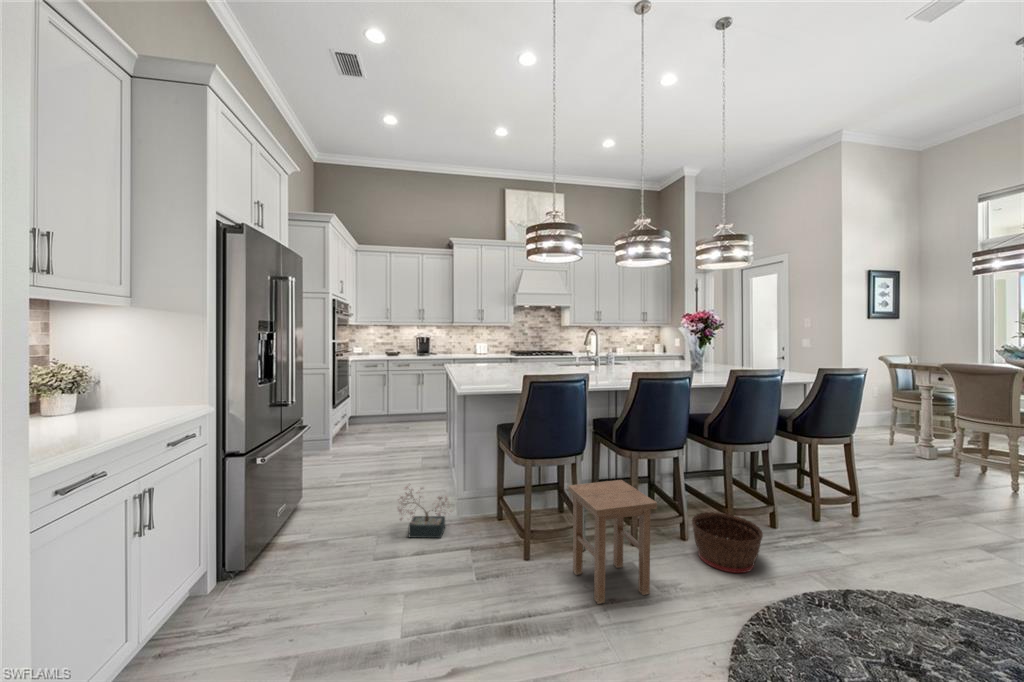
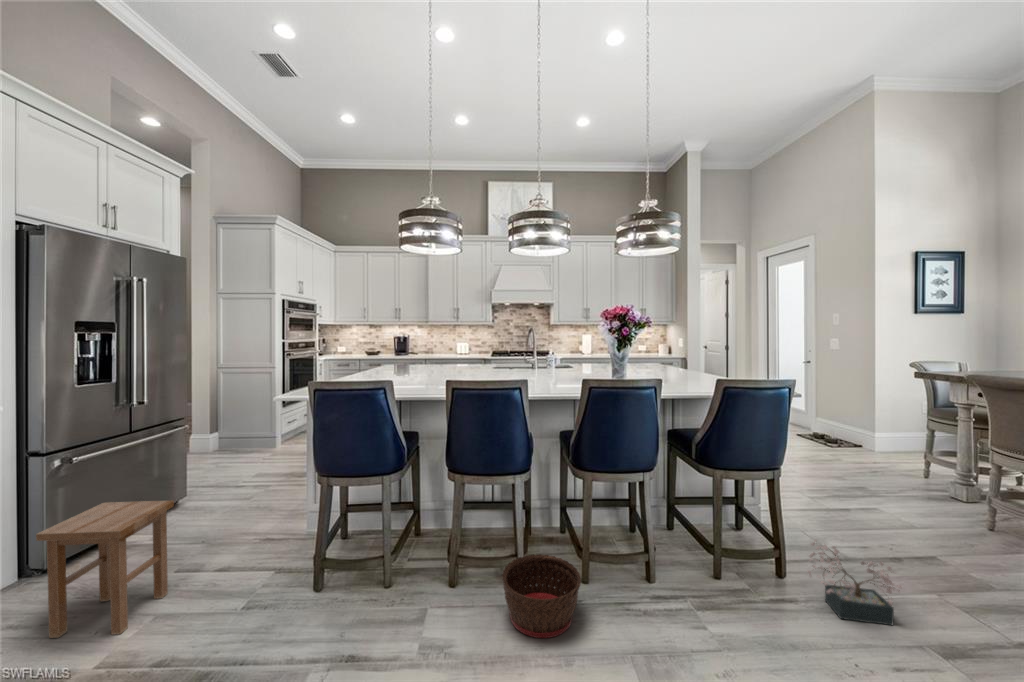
stool: present [568,480,657,604] -> present [36,500,174,638]
decorative plant: present [398,486,452,538] -> present [808,540,902,625]

